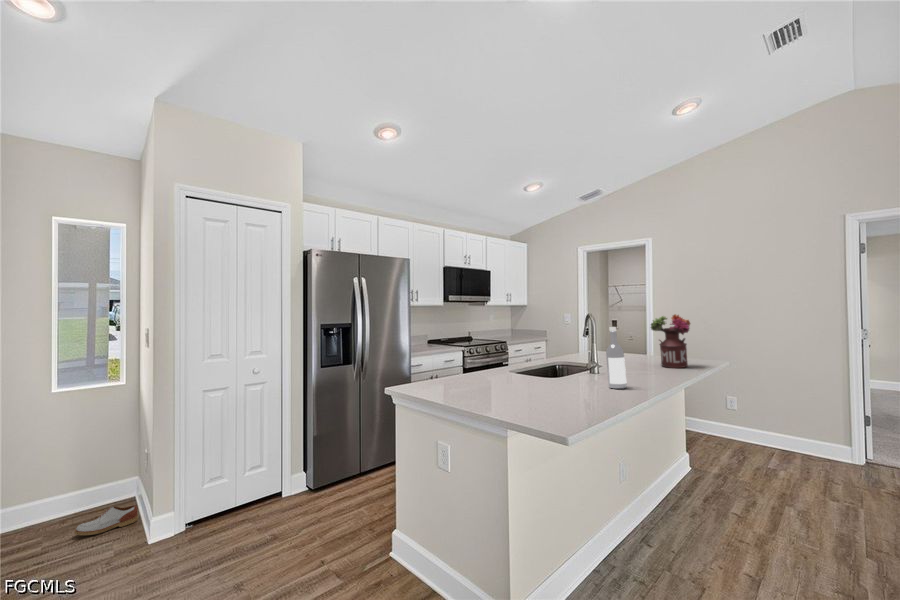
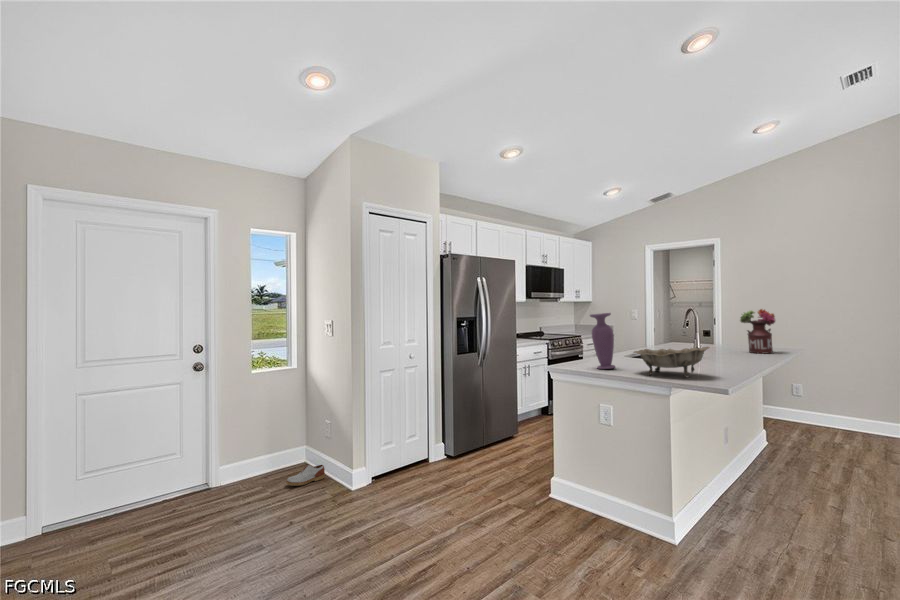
vase: none [432,319,463,394] -> present [590,313,615,369]
wine bottle: present [606,327,626,389] -> none [723,318,740,366]
decorative bowl: none [470,368,562,412] -> present [634,347,710,377]

